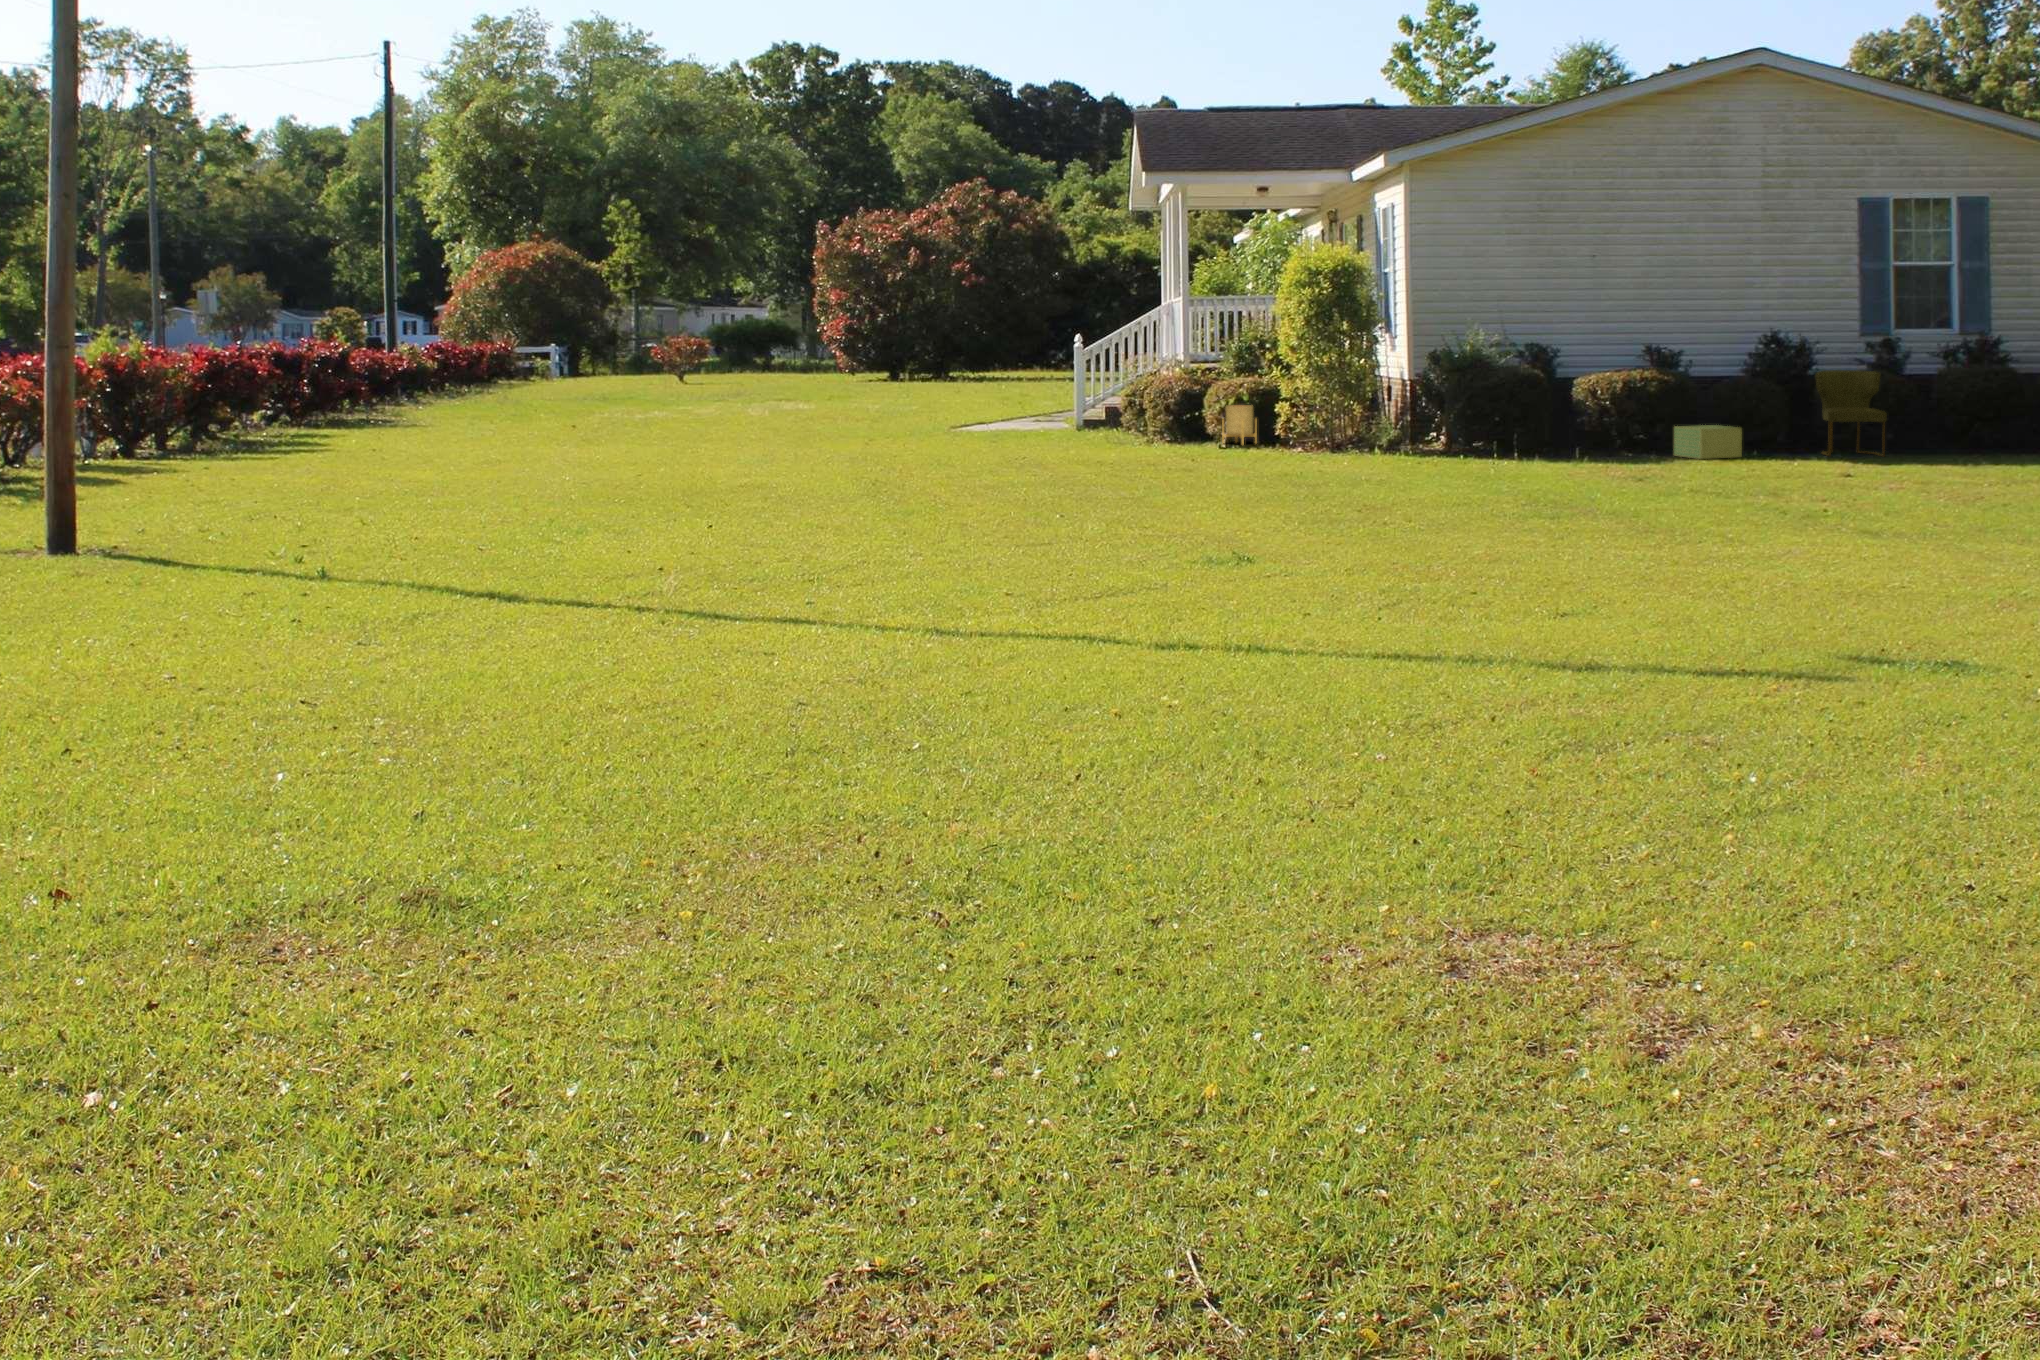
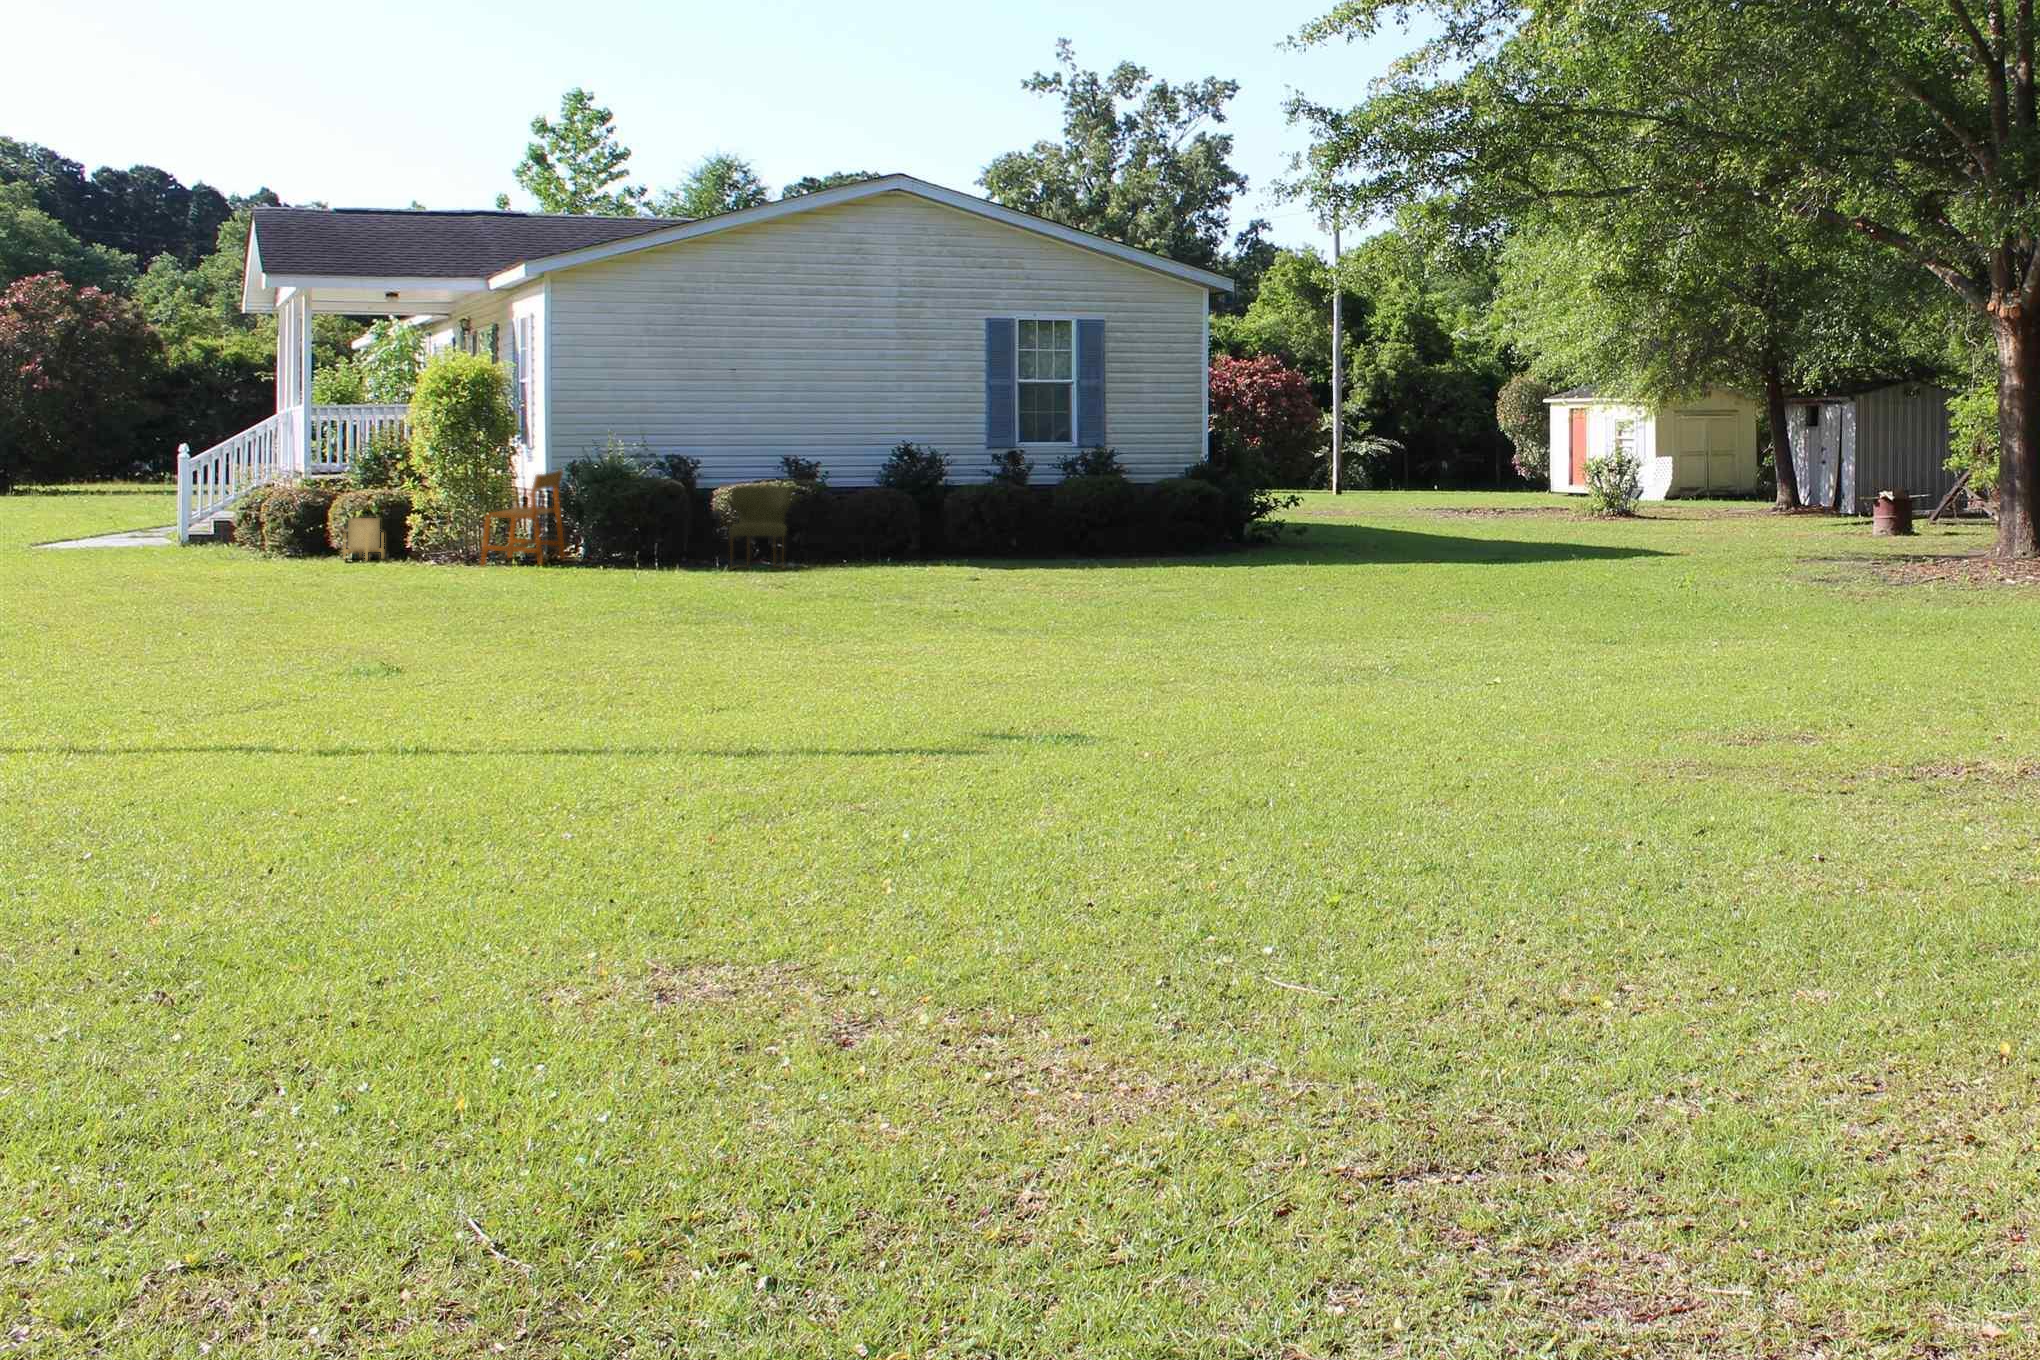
bench: none [1348,359,1423,453] -> present [481,470,565,565]
chair: present [1815,370,1887,457] -> present [729,485,793,569]
storage box: present [1674,425,1742,459] -> none [808,534,871,567]

